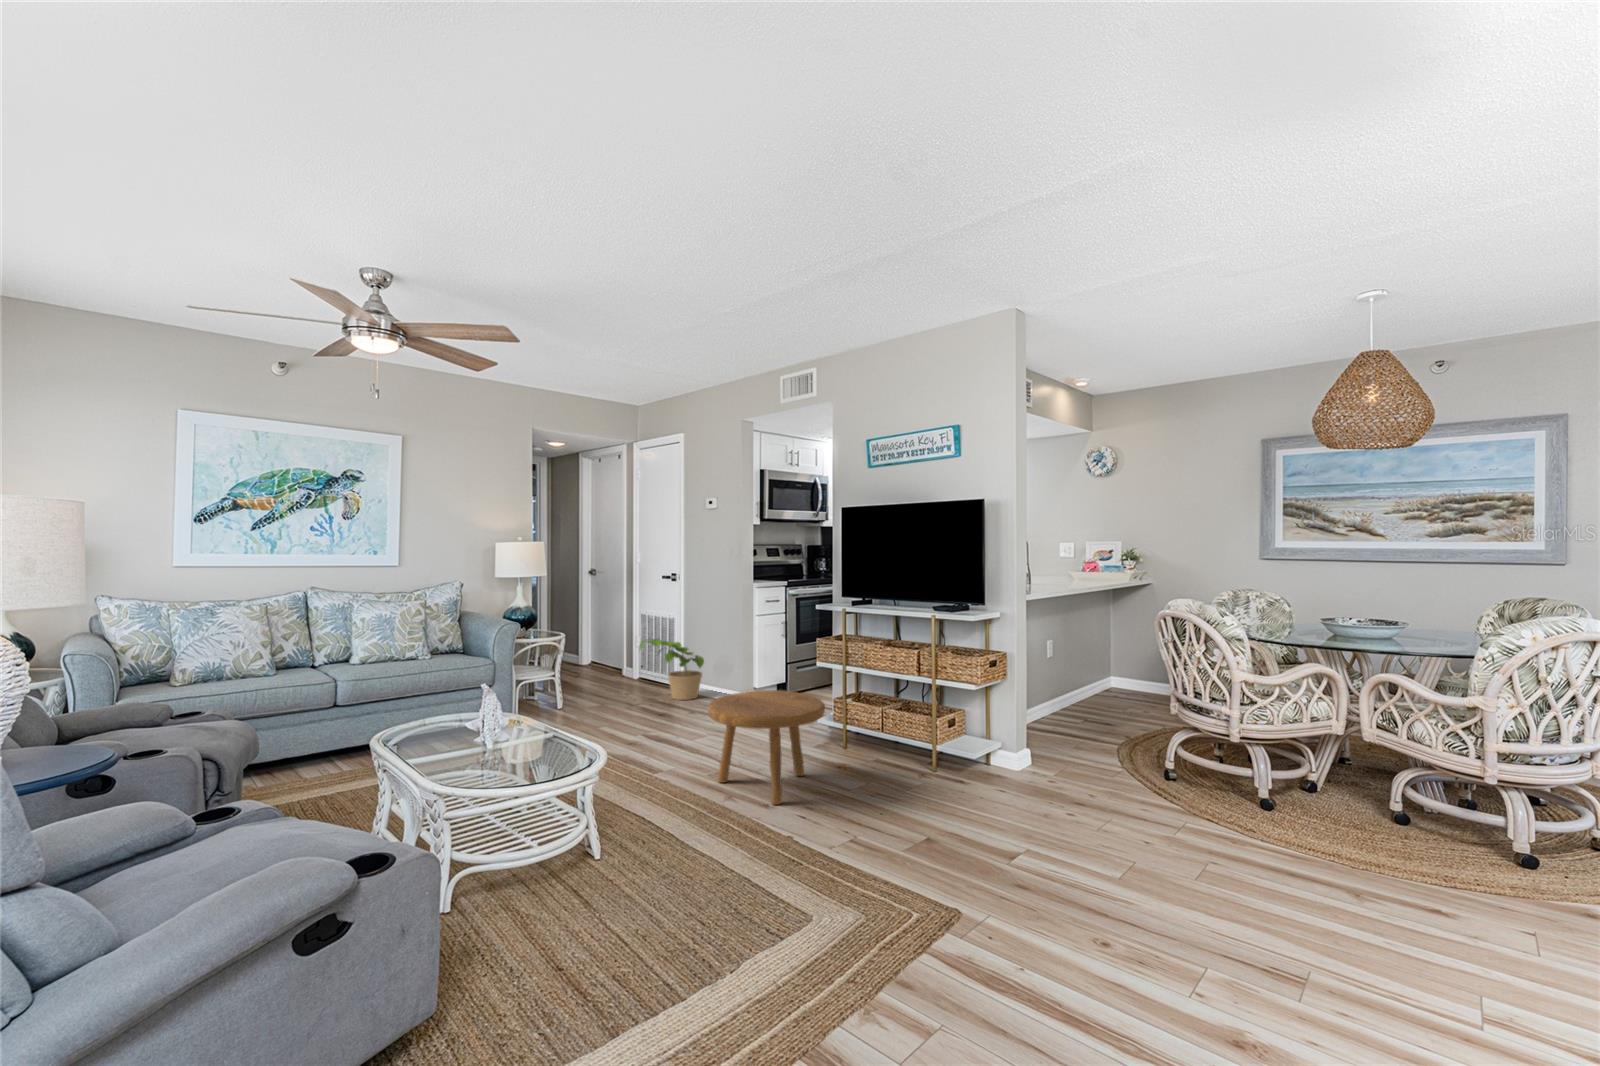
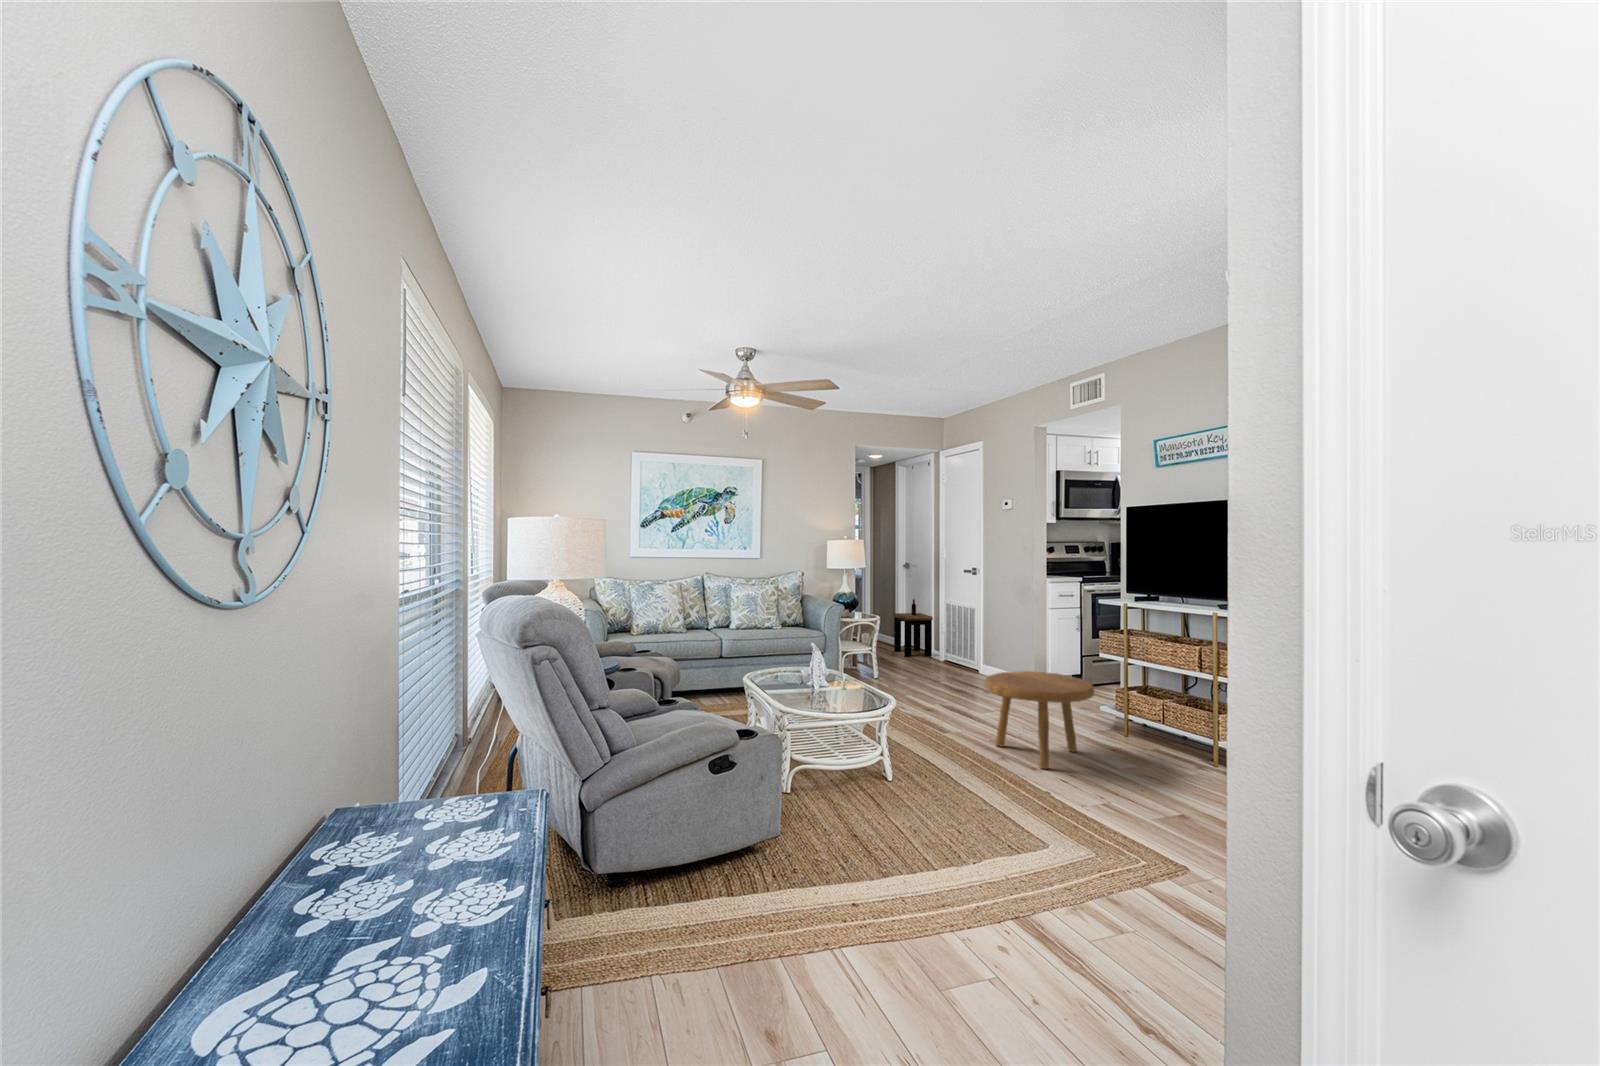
side table: none [579,610,626,678] -> present [893,599,933,657]
potted plant: present [639,639,704,700] -> none [939,625,998,681]

